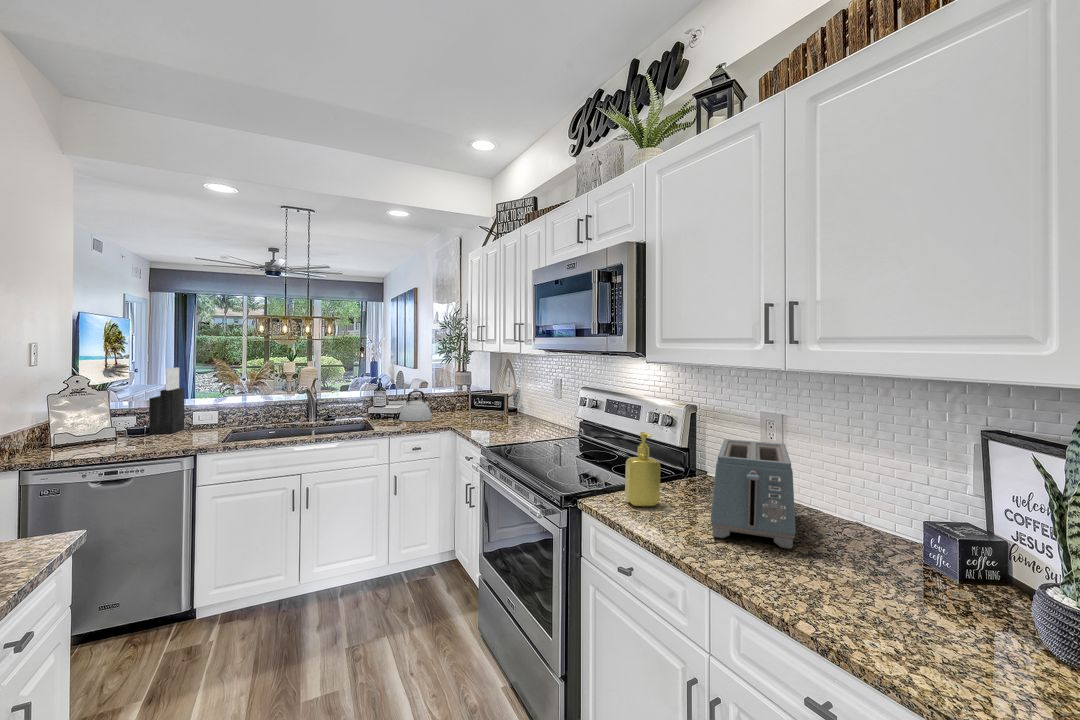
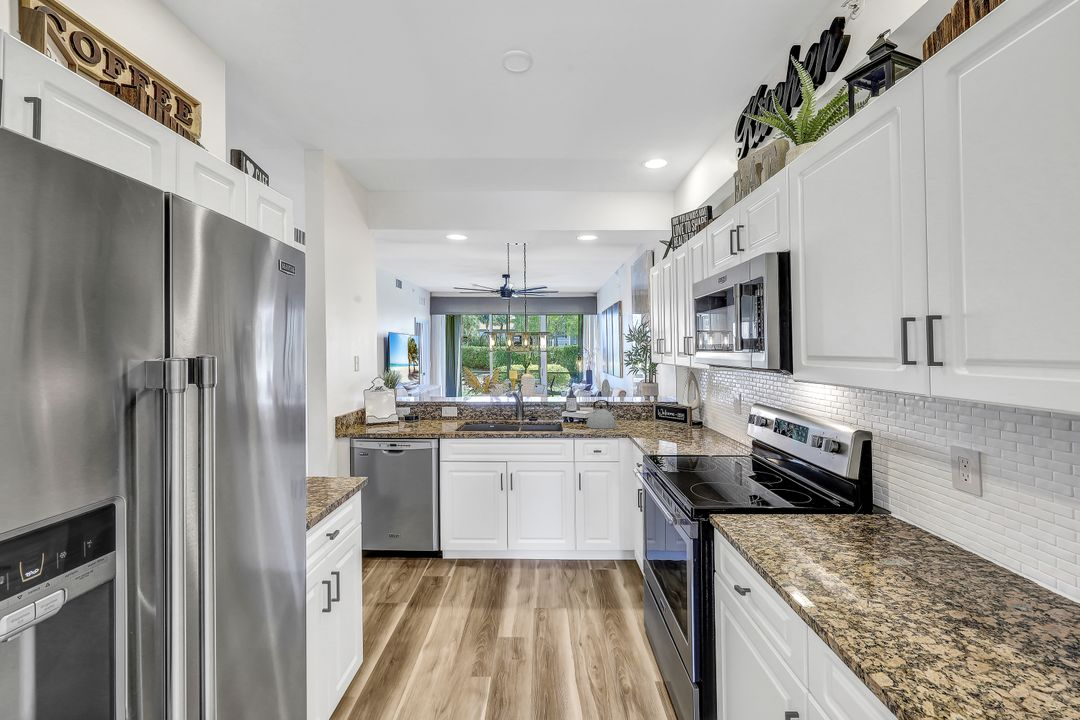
knife block: present [149,368,184,434] -> none [403,379,427,430]
soap dispenser: present [625,432,660,506] -> none [757,456,795,538]
toaster: present [711,439,796,549] -> none [831,472,969,612]

